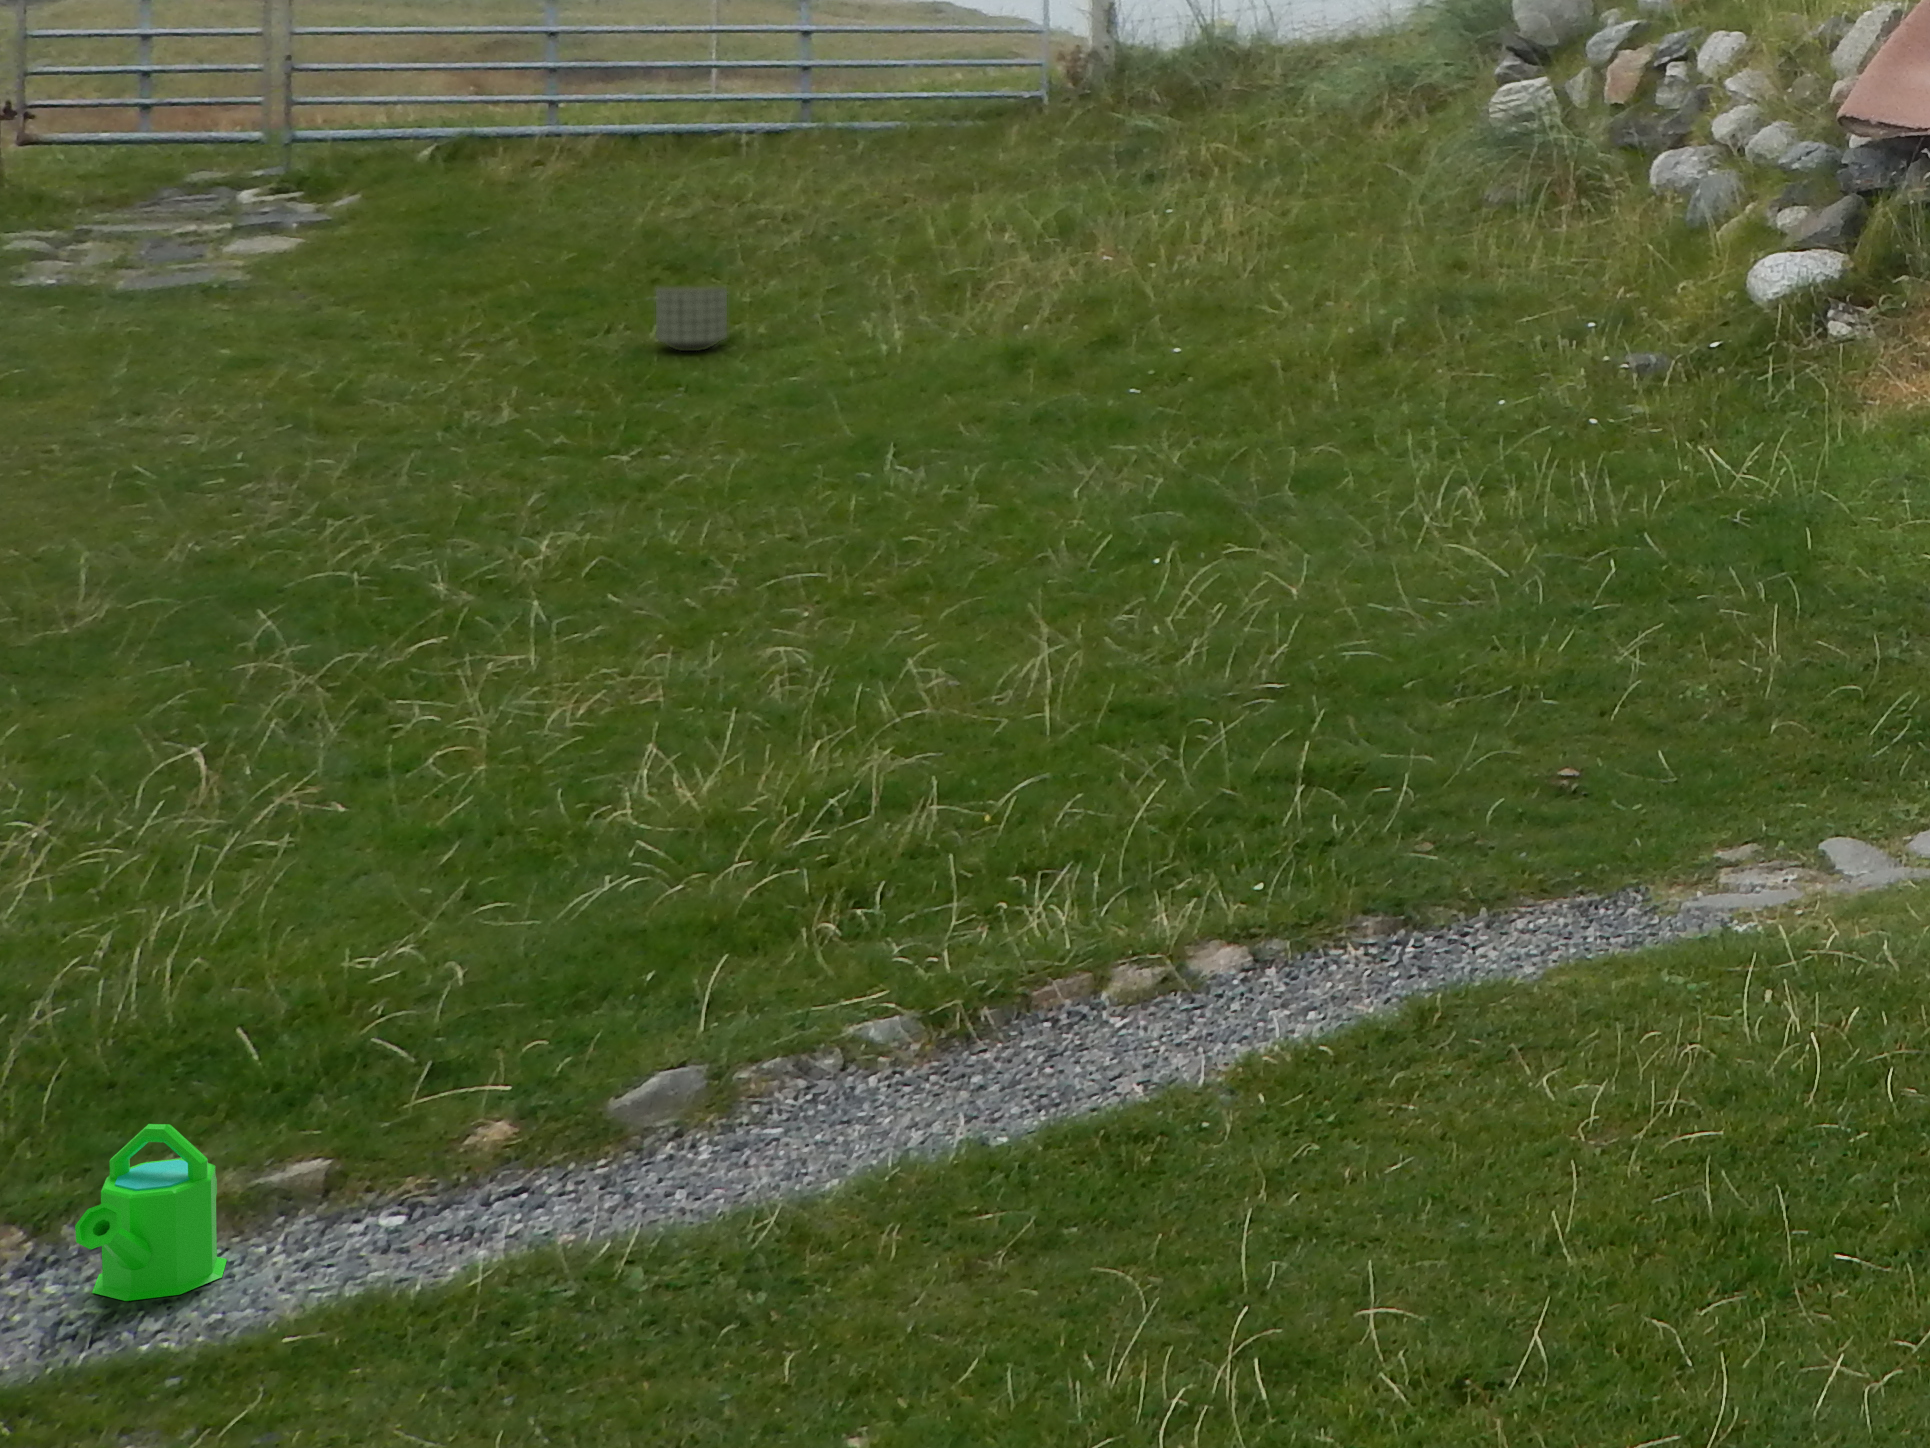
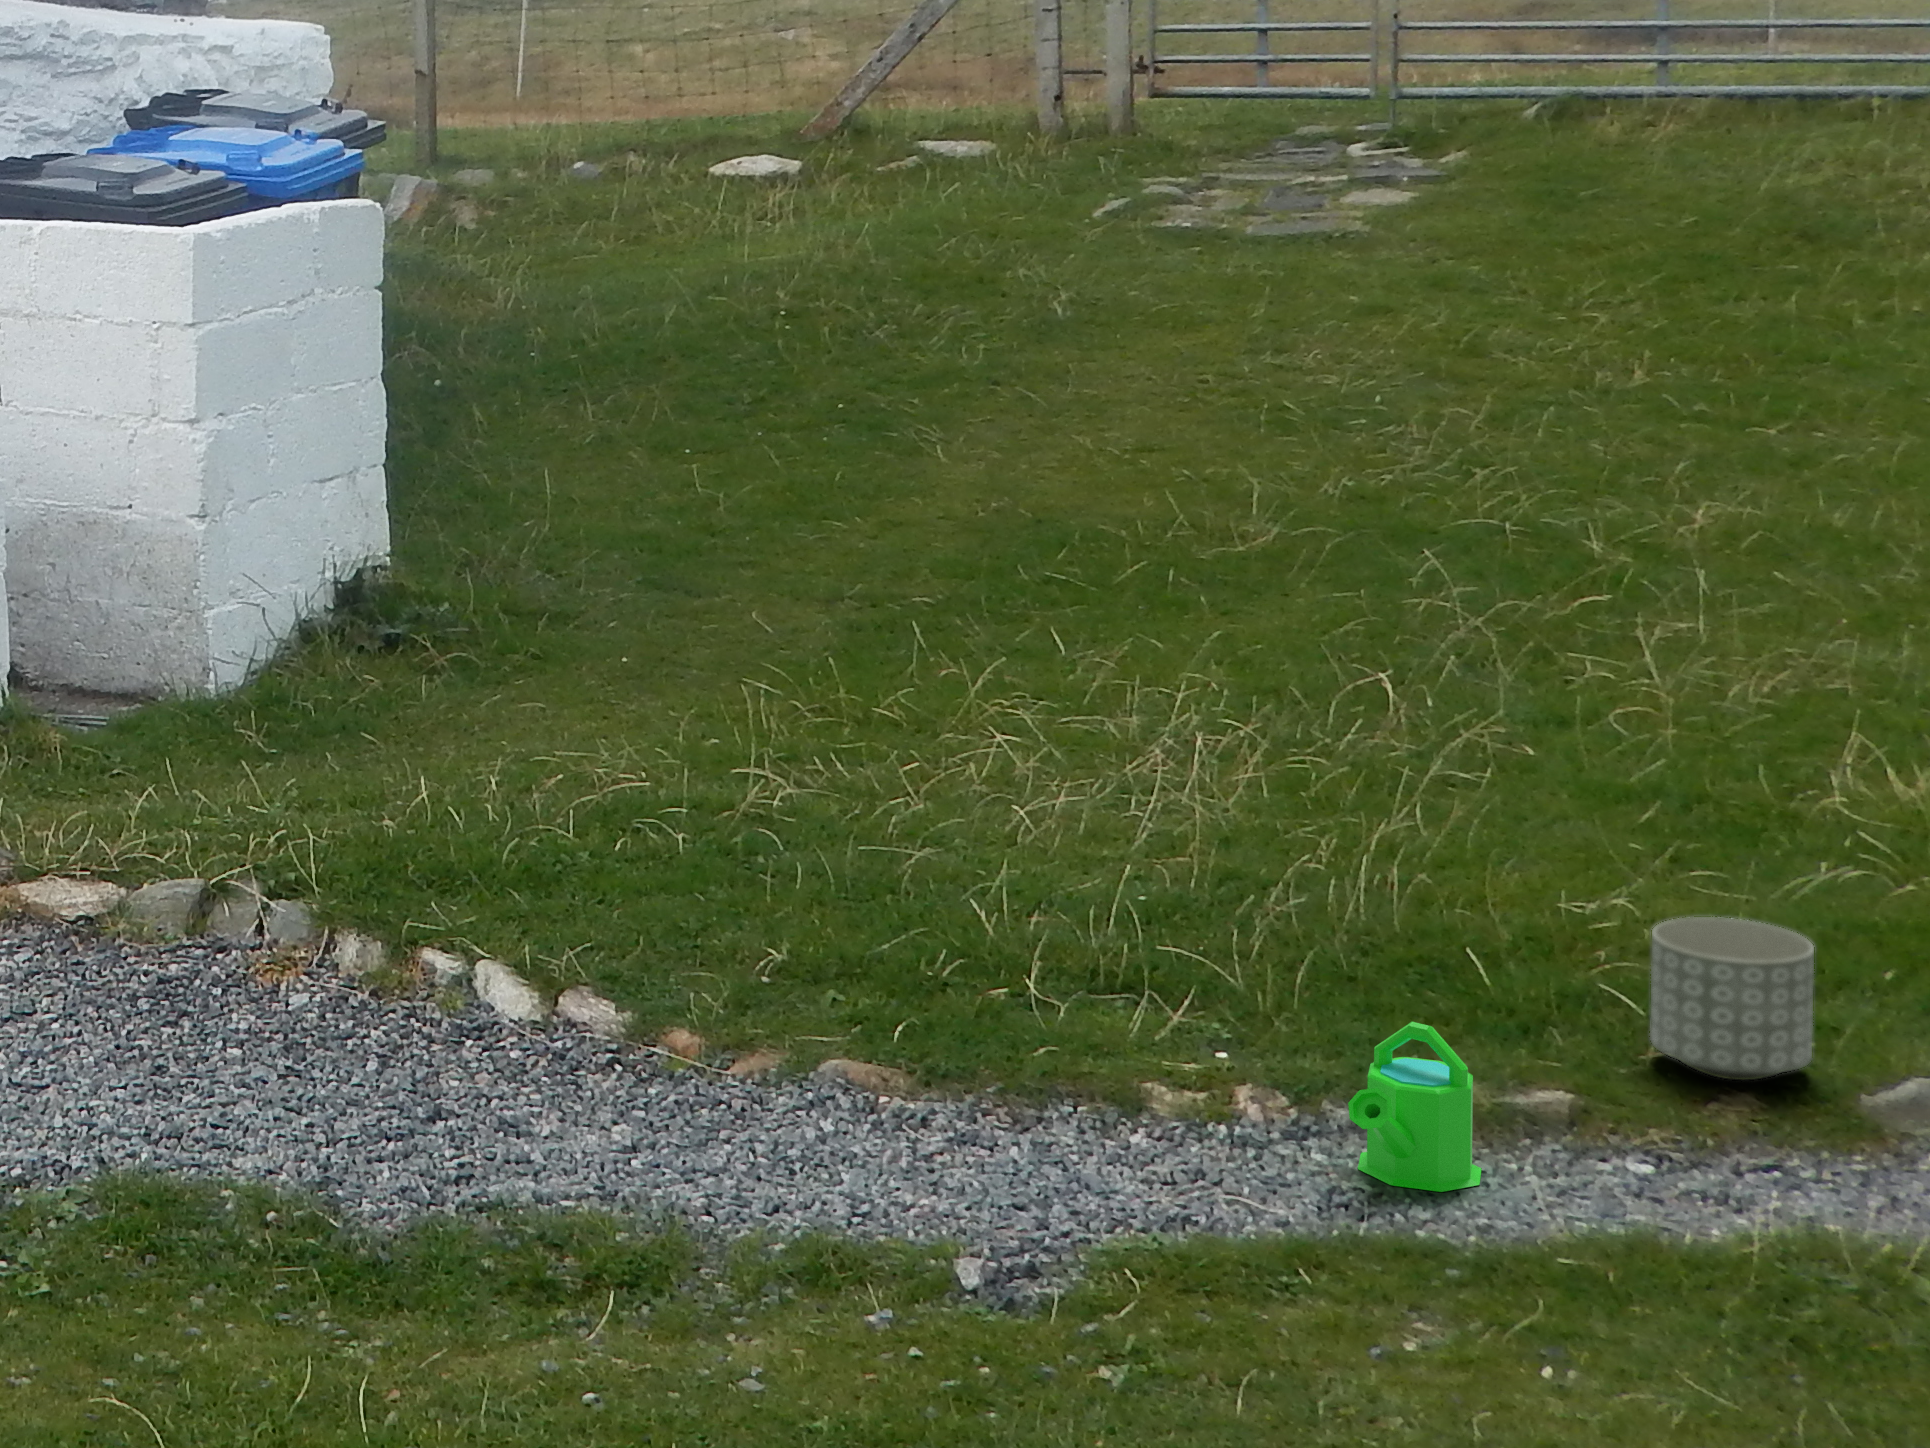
planter: present [656,288,727,351] -> present [1650,917,1814,1080]

